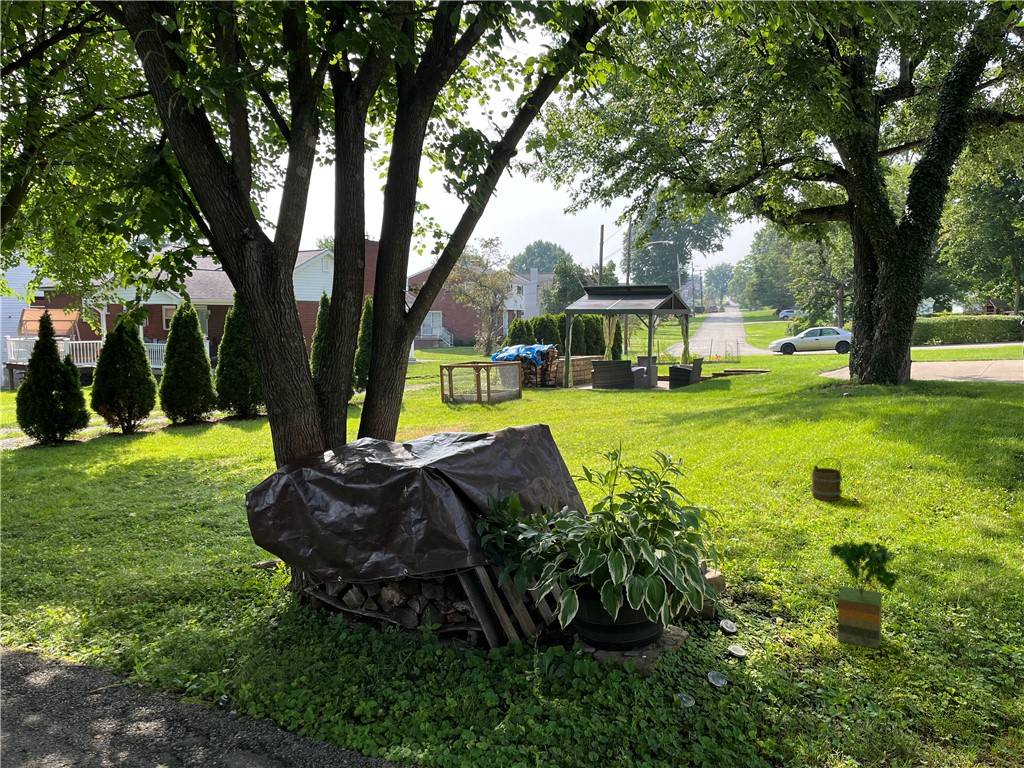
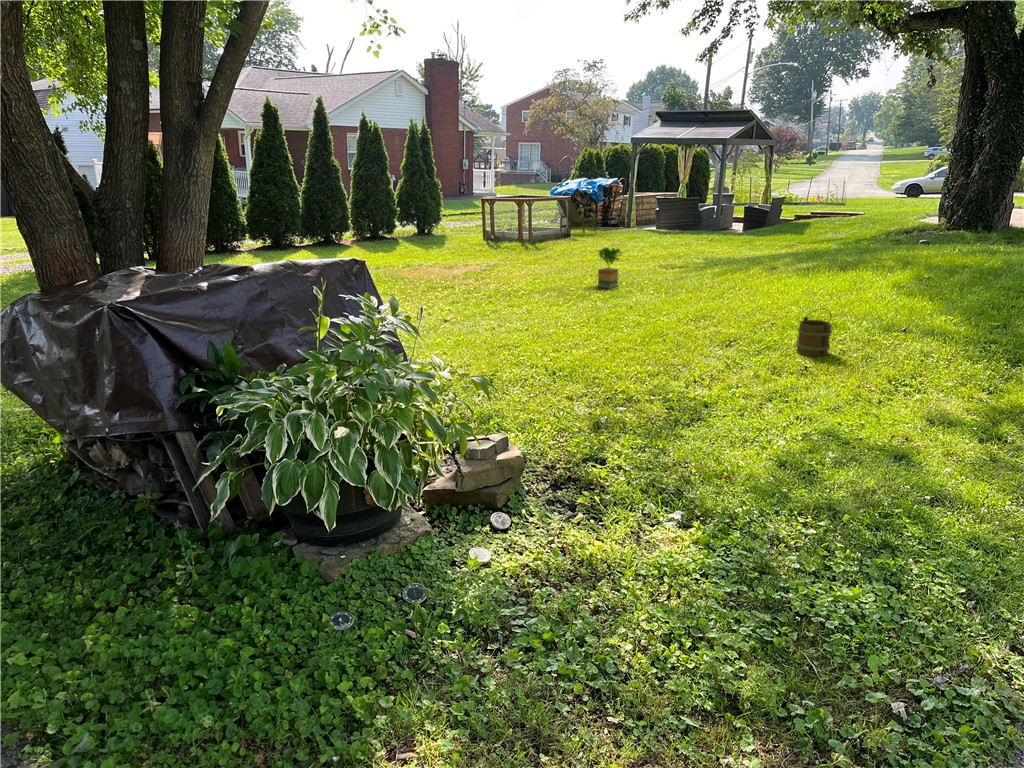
lounge chair: none [511,362,550,397] -> present [558,198,600,236]
potted tree: present [828,540,901,649] -> present [598,247,622,288]

